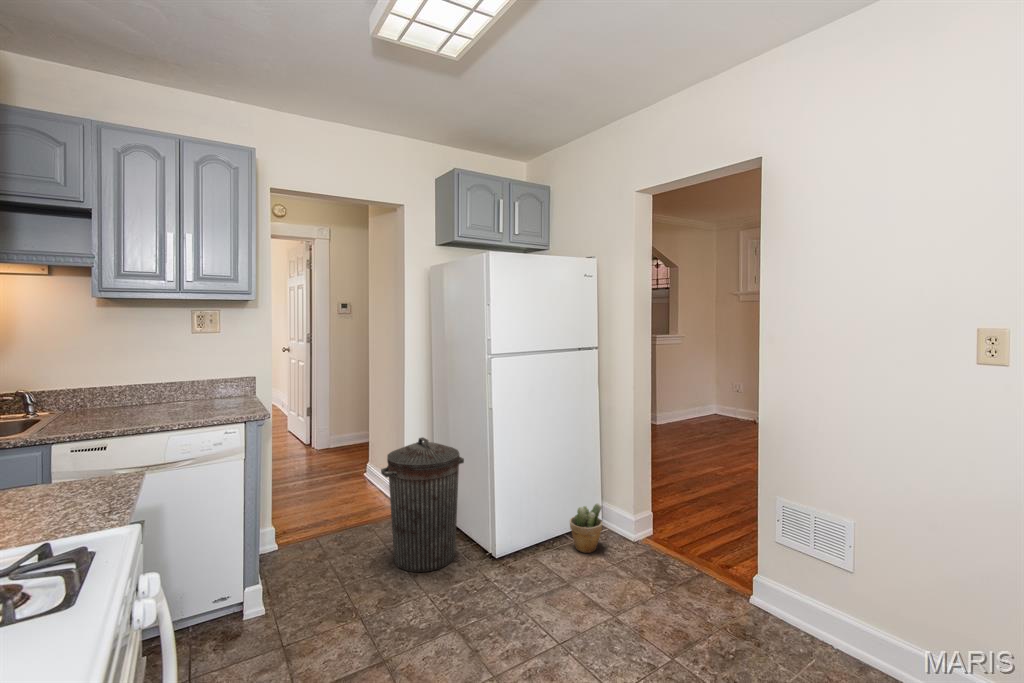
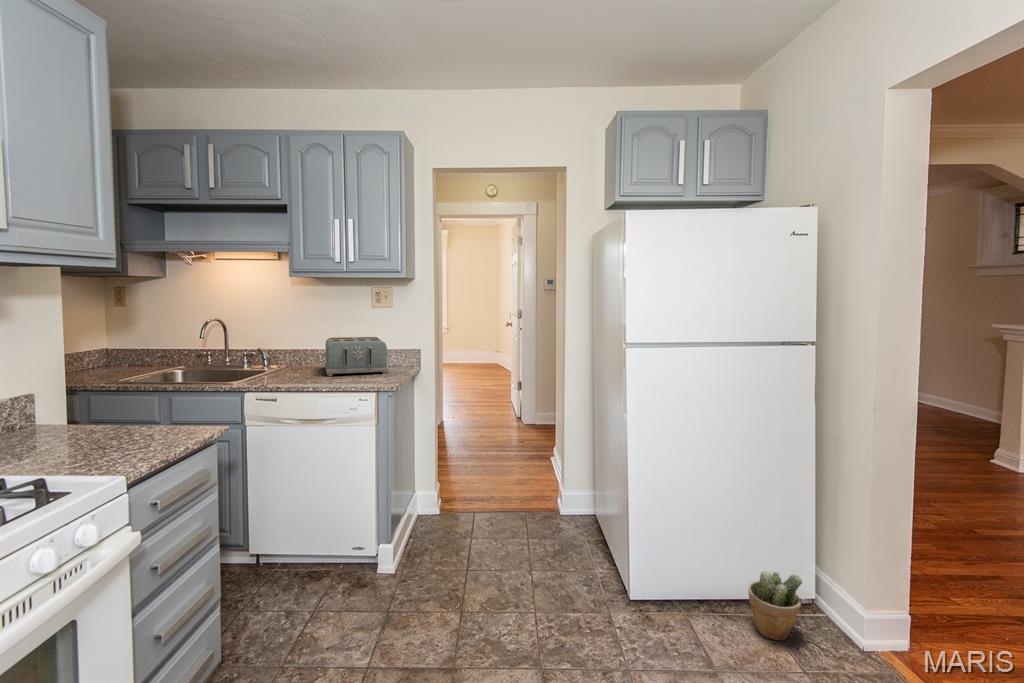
toaster: none [117,367,220,415] -> present [325,337,388,376]
trash can: present [381,438,464,572] -> none [519,434,615,587]

